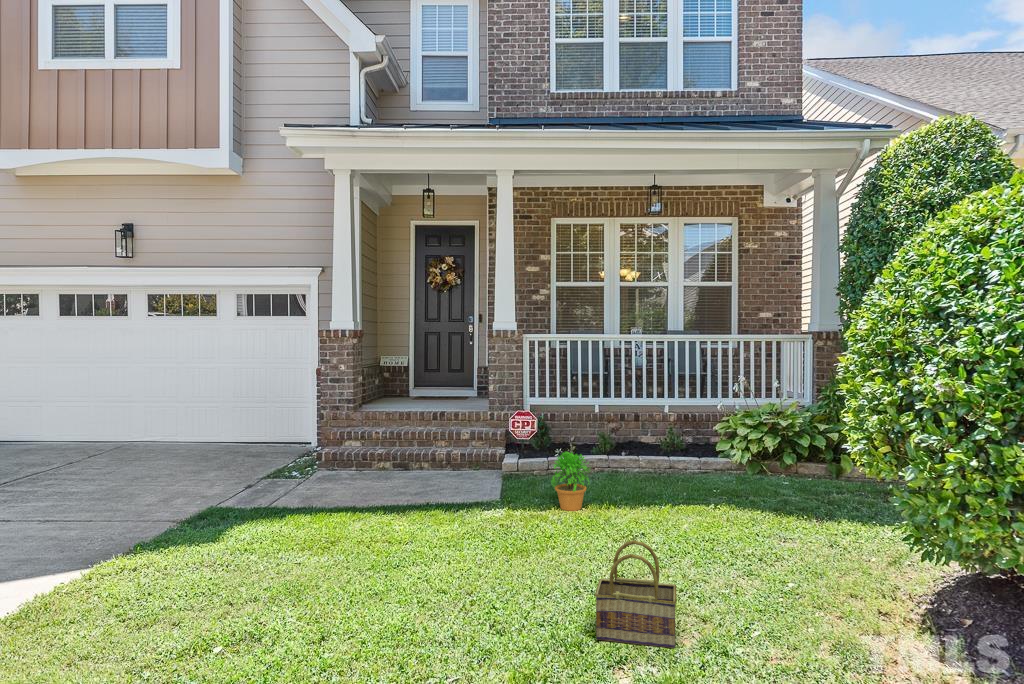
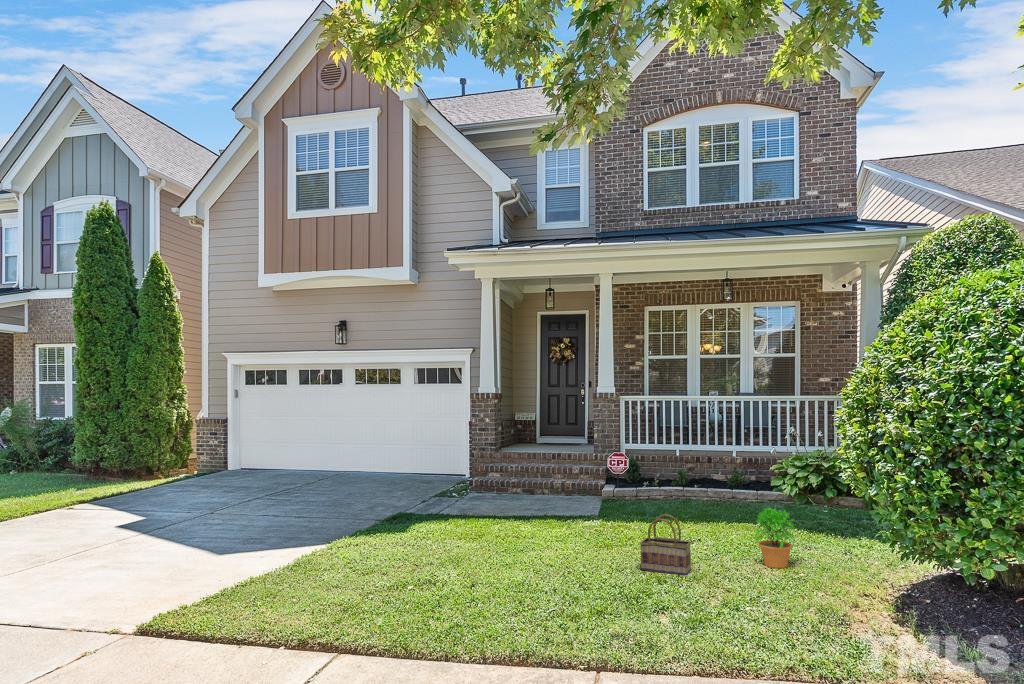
potted plant: present [551,452,590,511] -> present [754,508,795,568]

